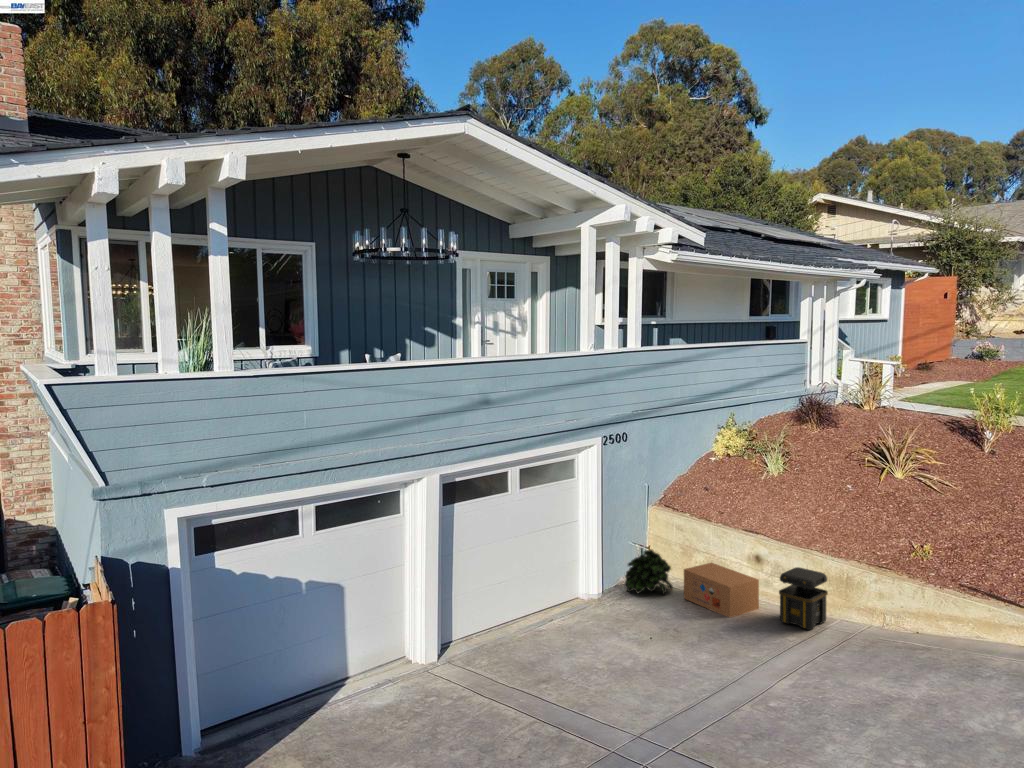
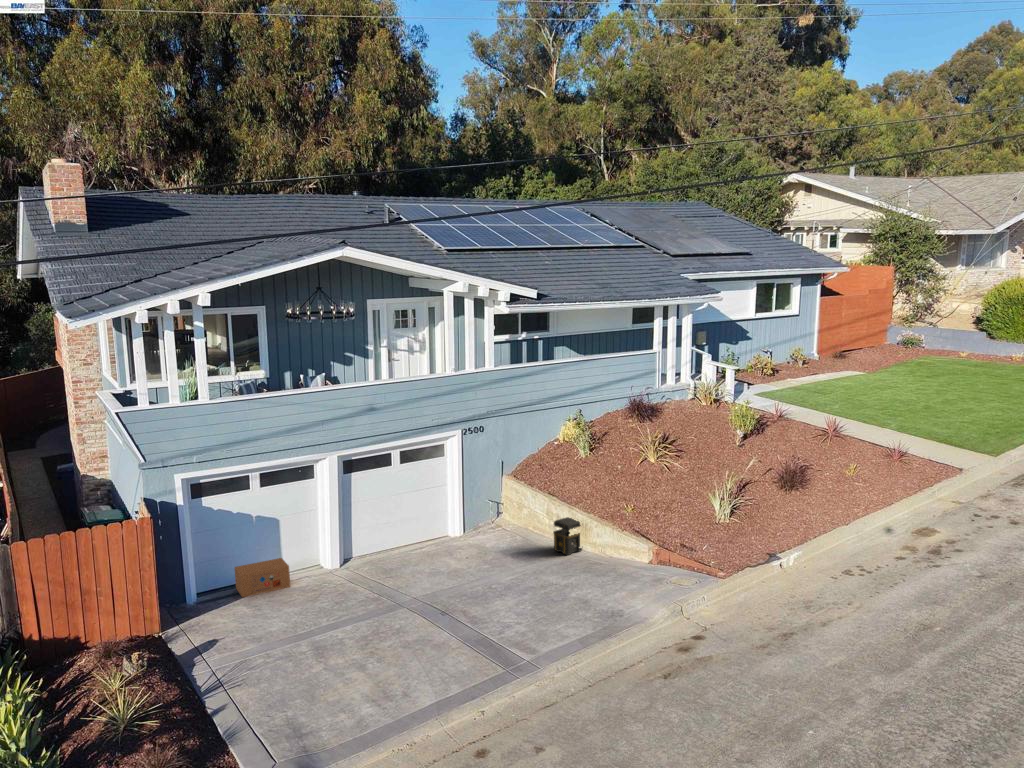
potted plant: present [625,550,673,594] -> none [477,504,507,534]
cardboard box: present [684,563,759,617] -> present [235,558,290,597]

